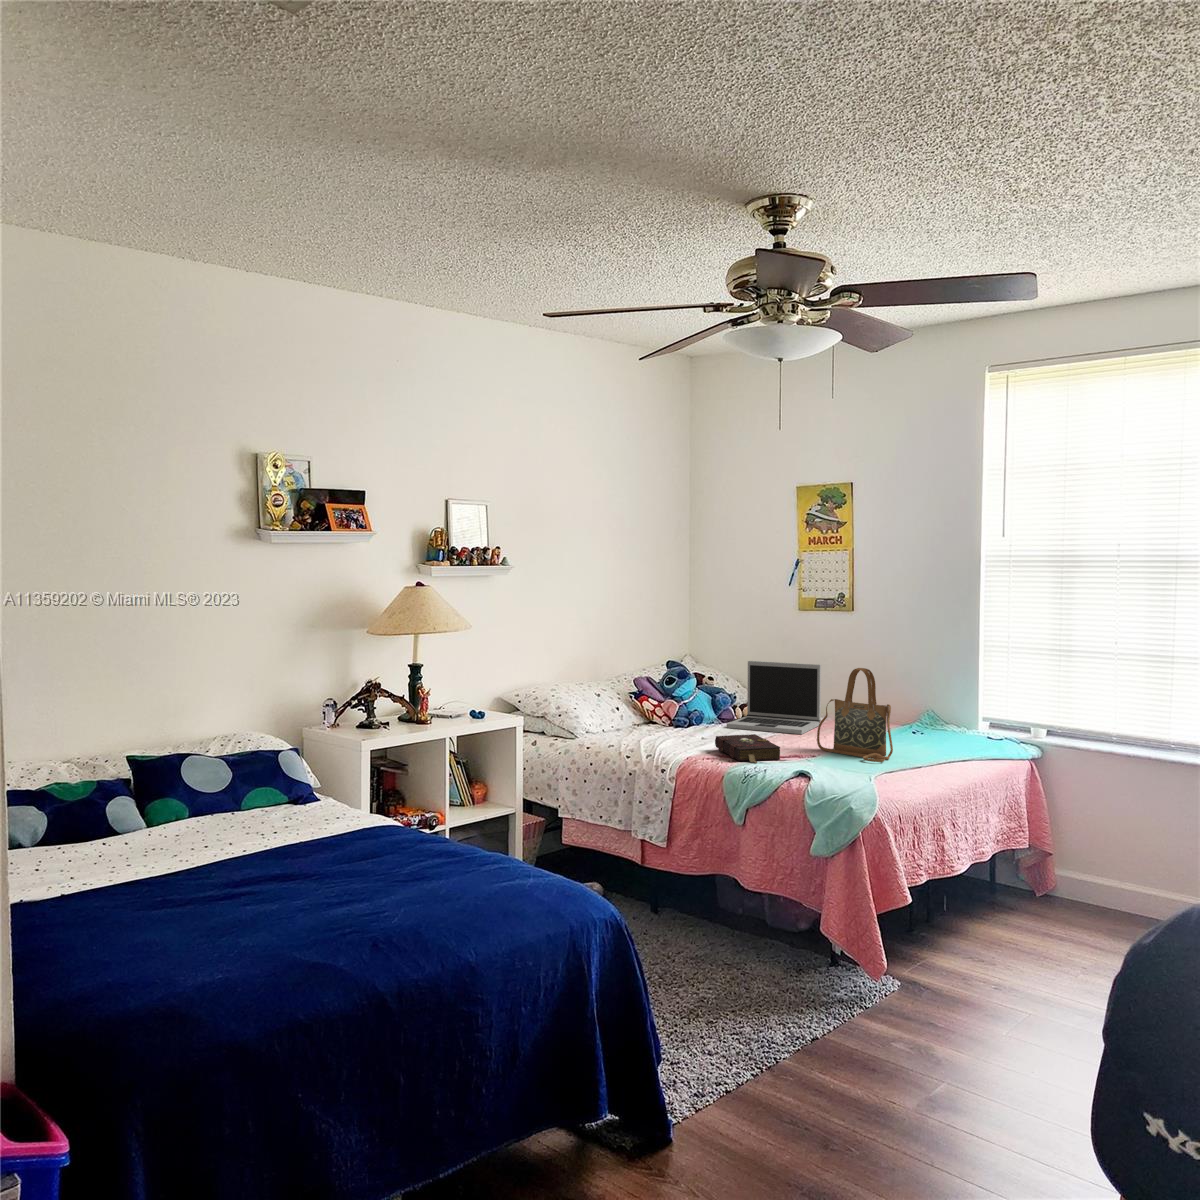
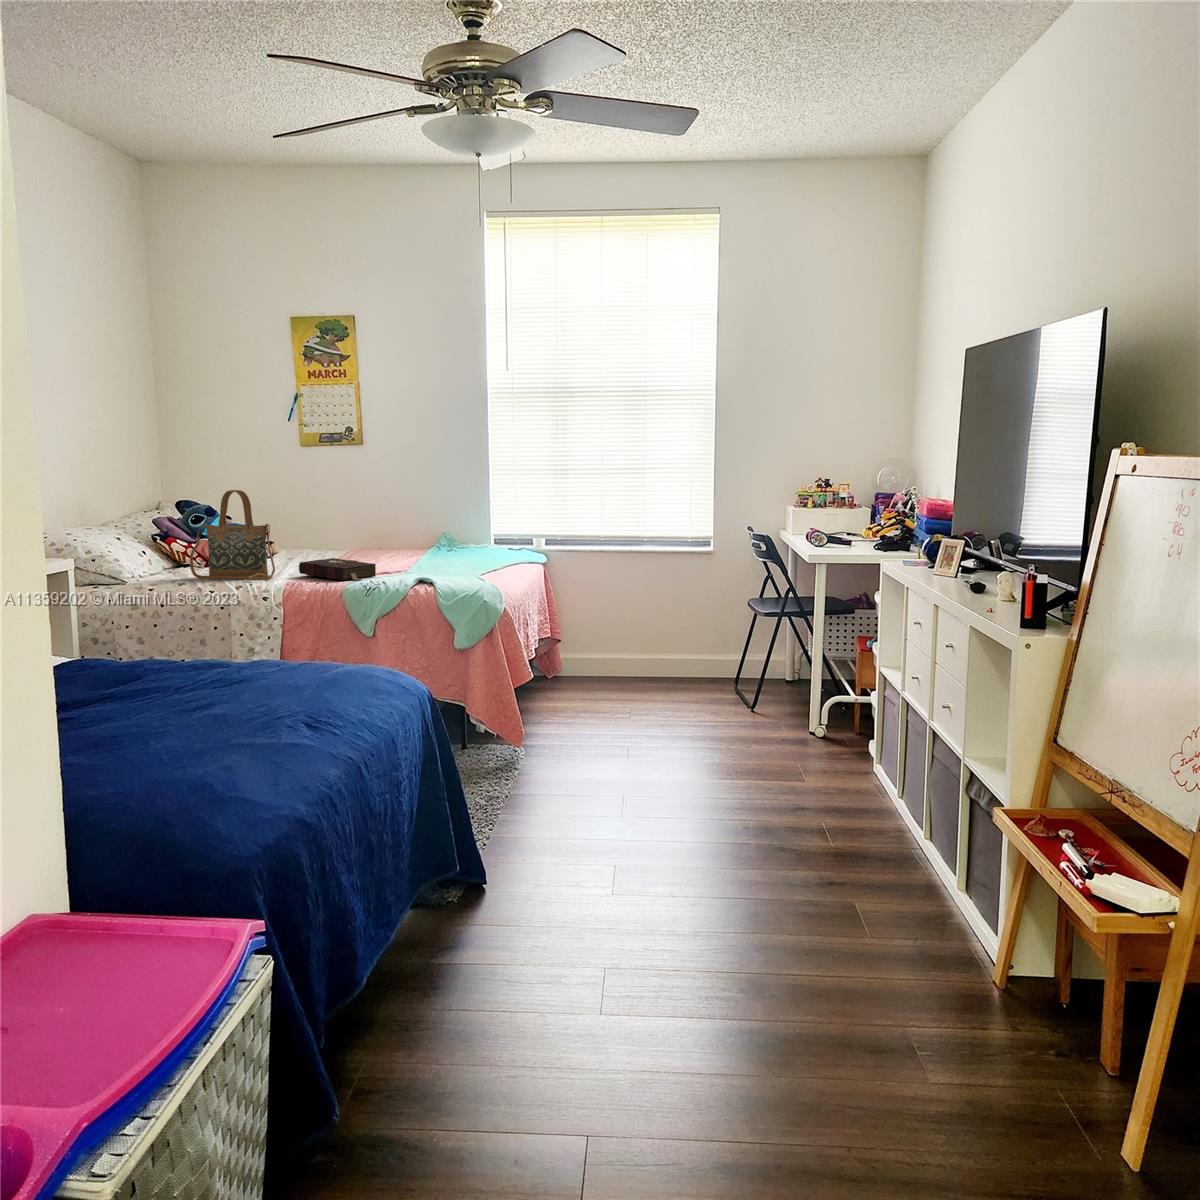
laptop: present [727,661,821,734] -> none [269,495,353,563]
handbag: present [817,668,893,762] -> present [190,490,275,581]

